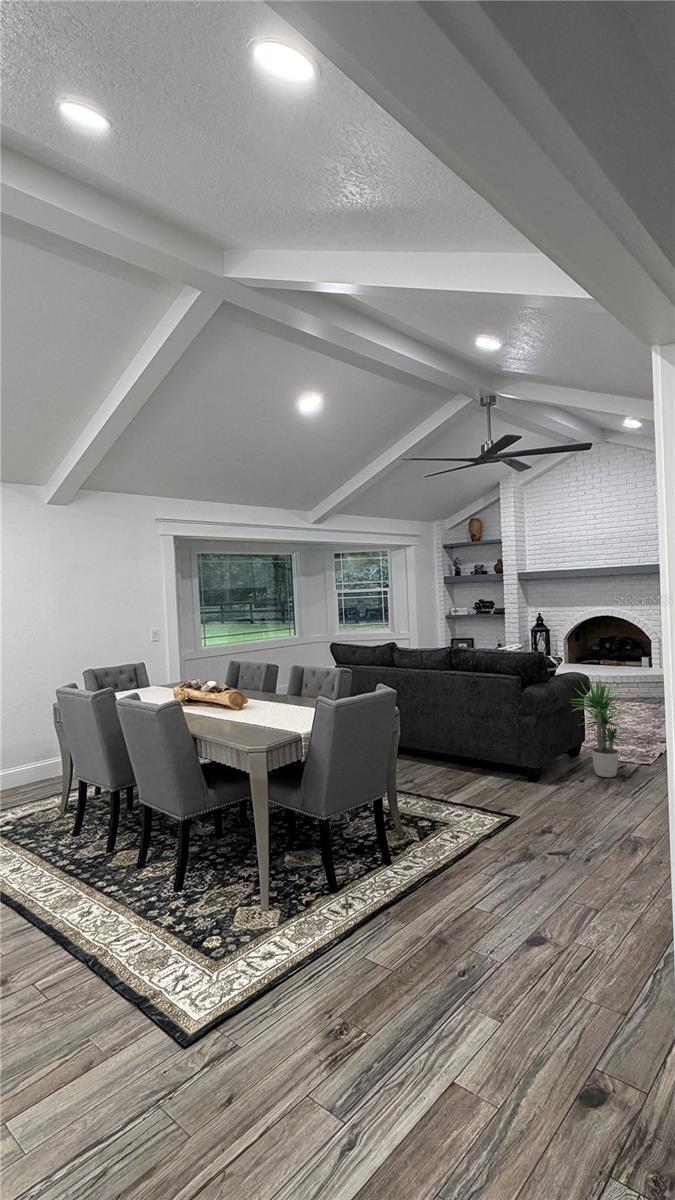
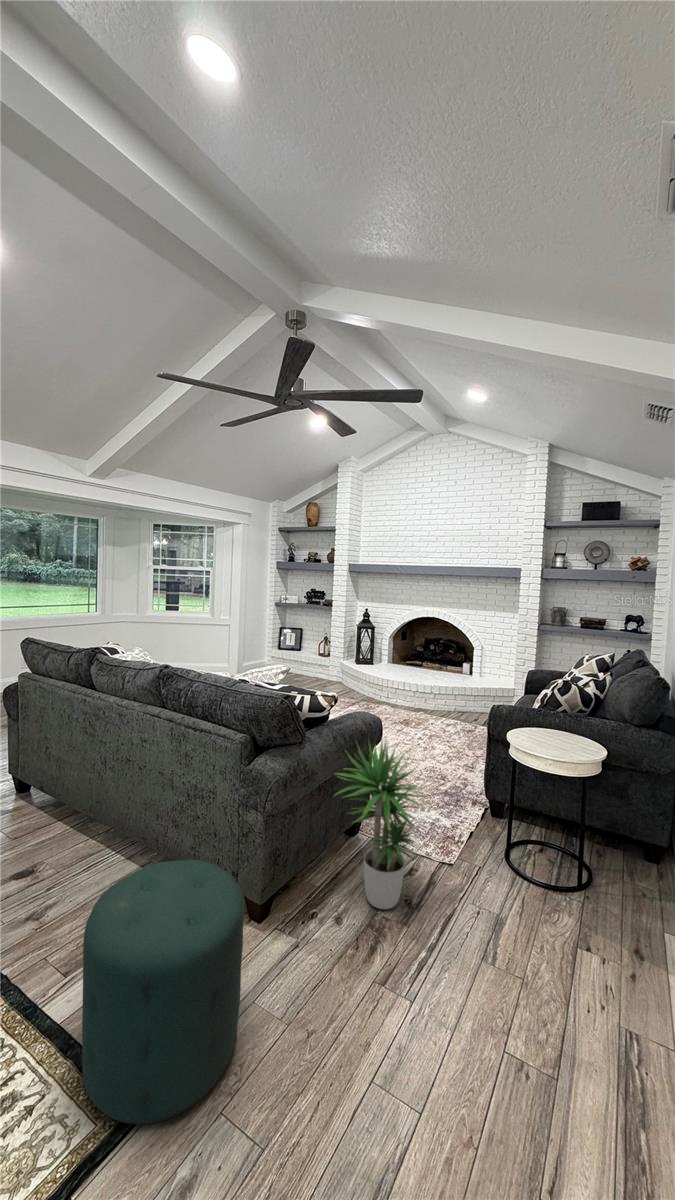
ottoman: none [479,730,550,818] -> present [82,860,244,1125]

